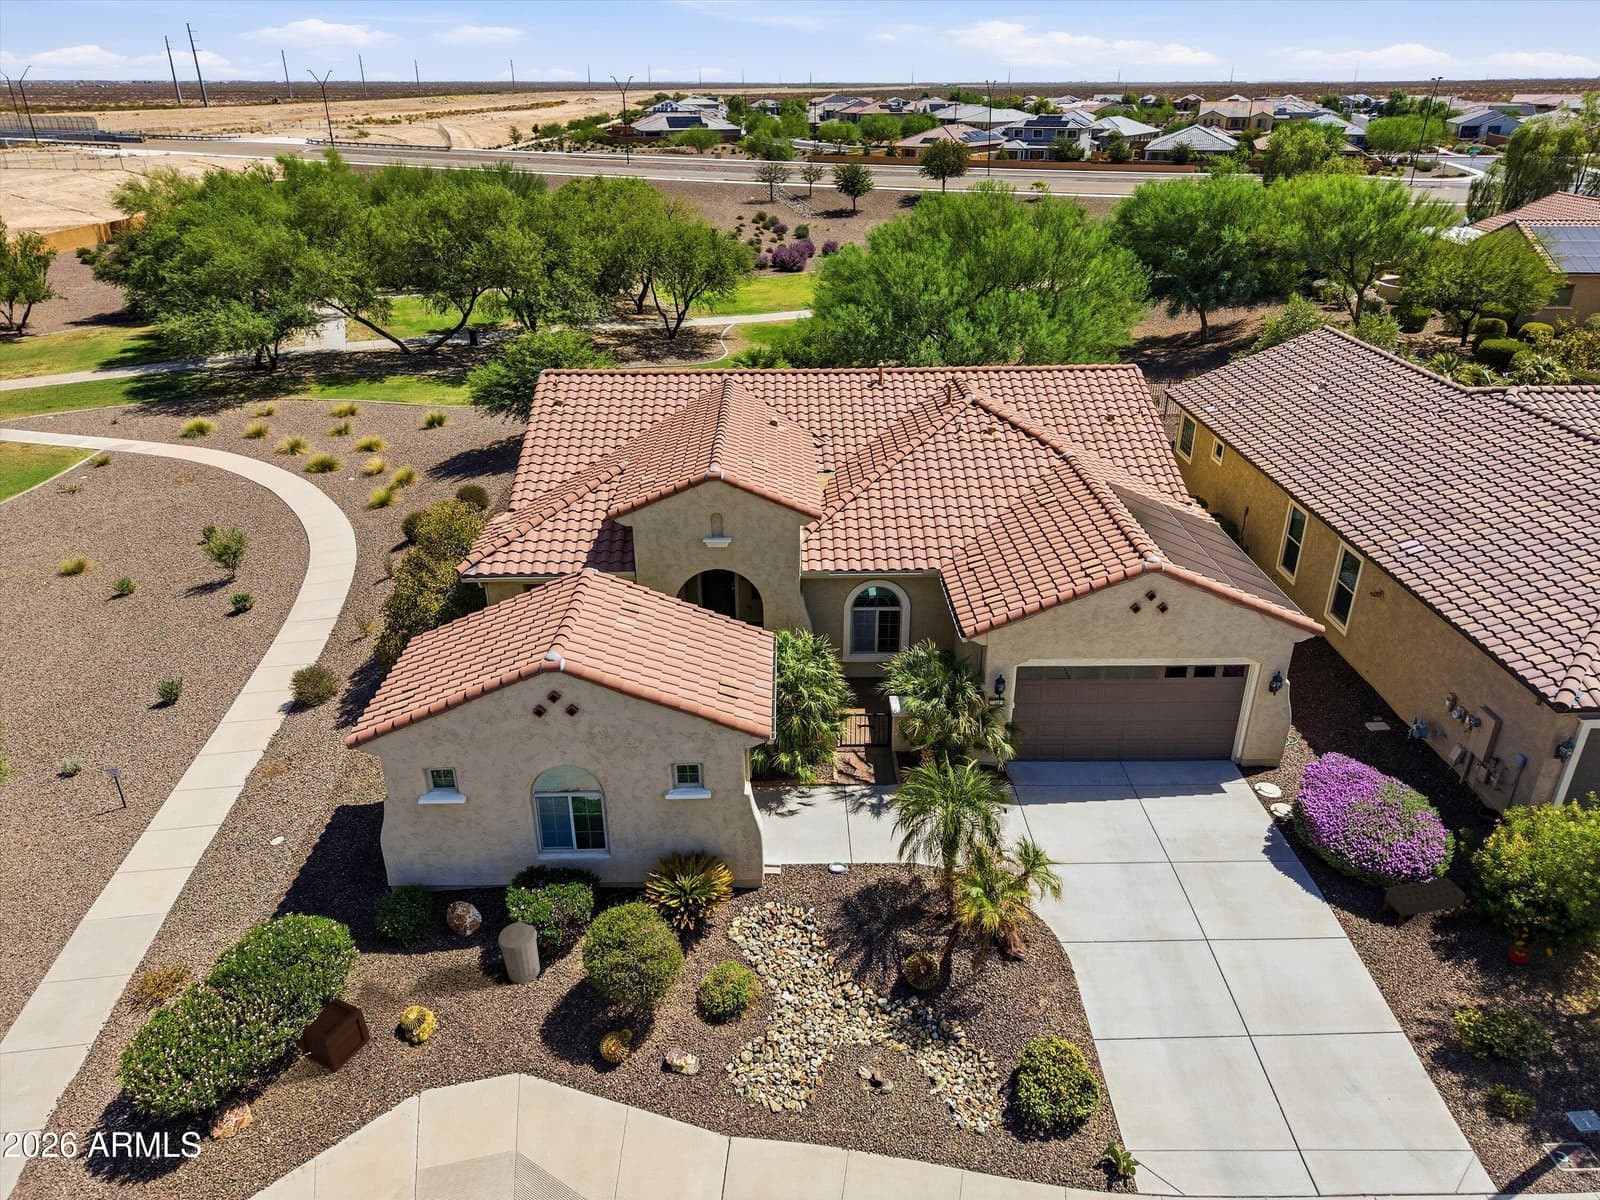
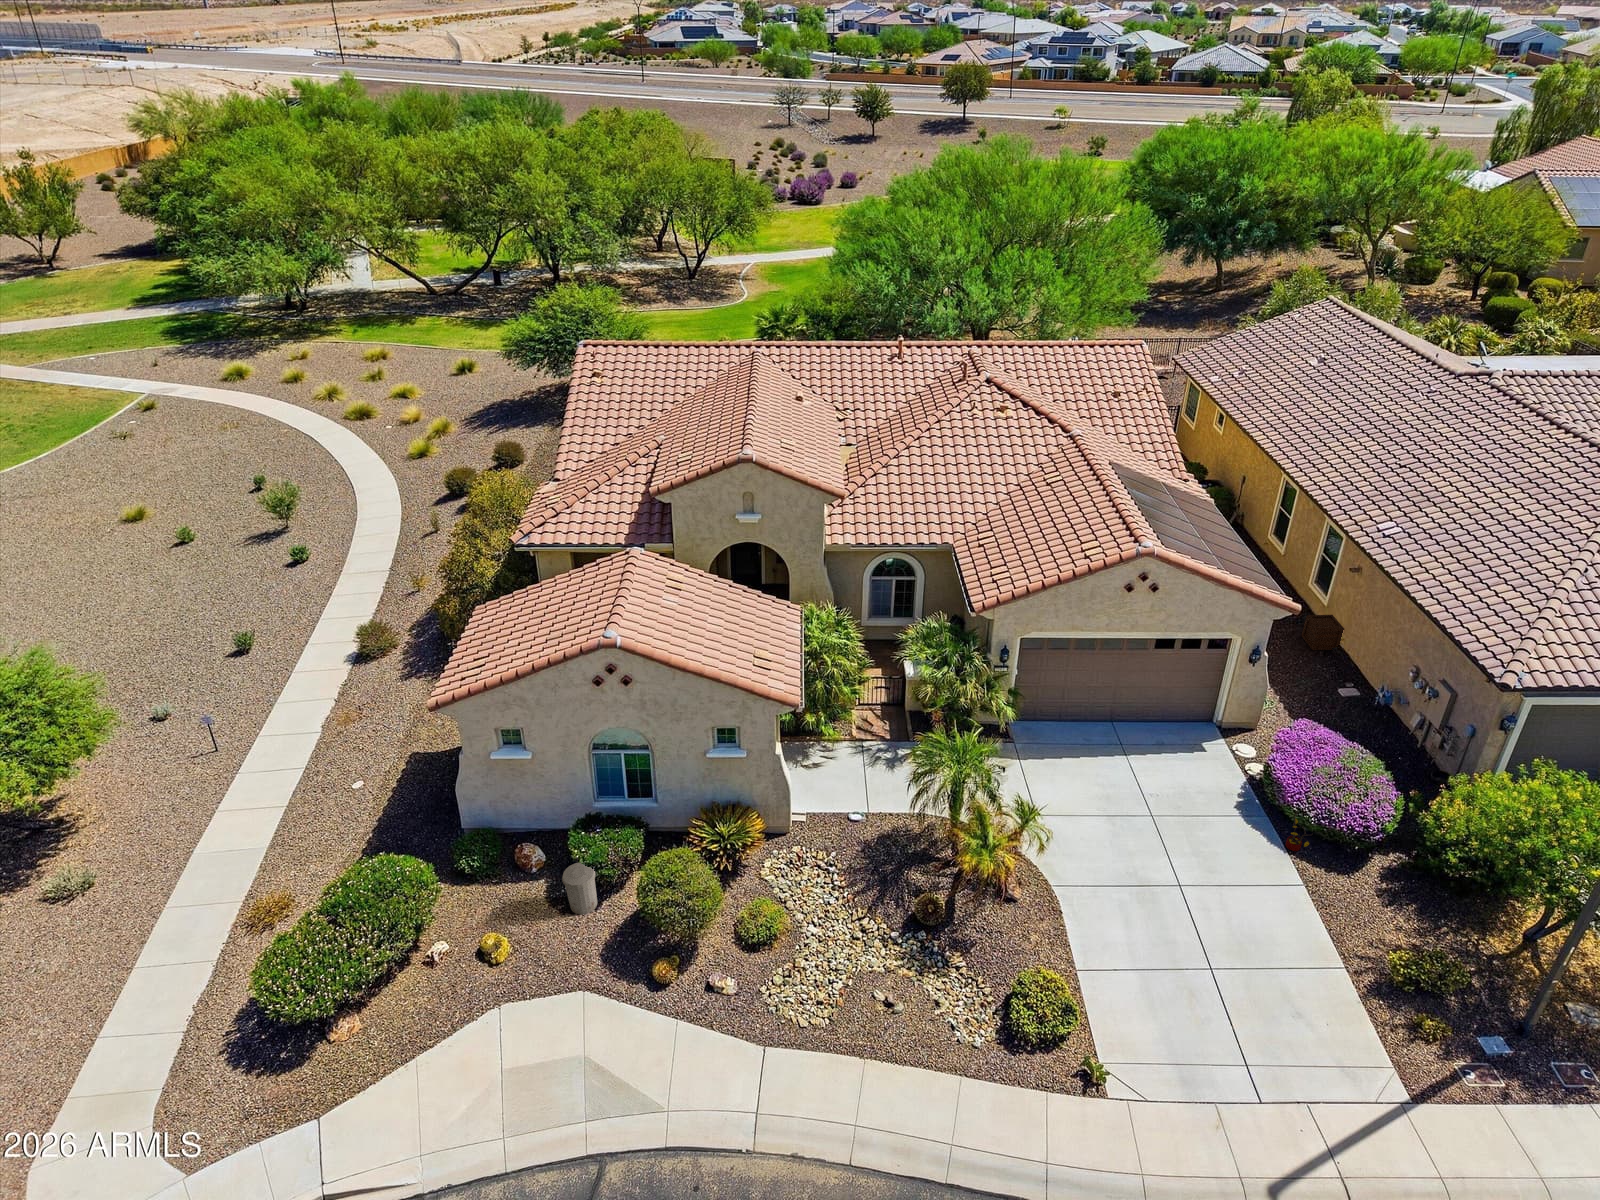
bench: present [1382,878,1466,927] -> none [1336,834,1410,877]
decorative plant: present [1504,919,1553,964] -> present [1286,814,1311,851]
wooden crate: present [300,998,371,1072] -> present [1301,615,1344,650]

